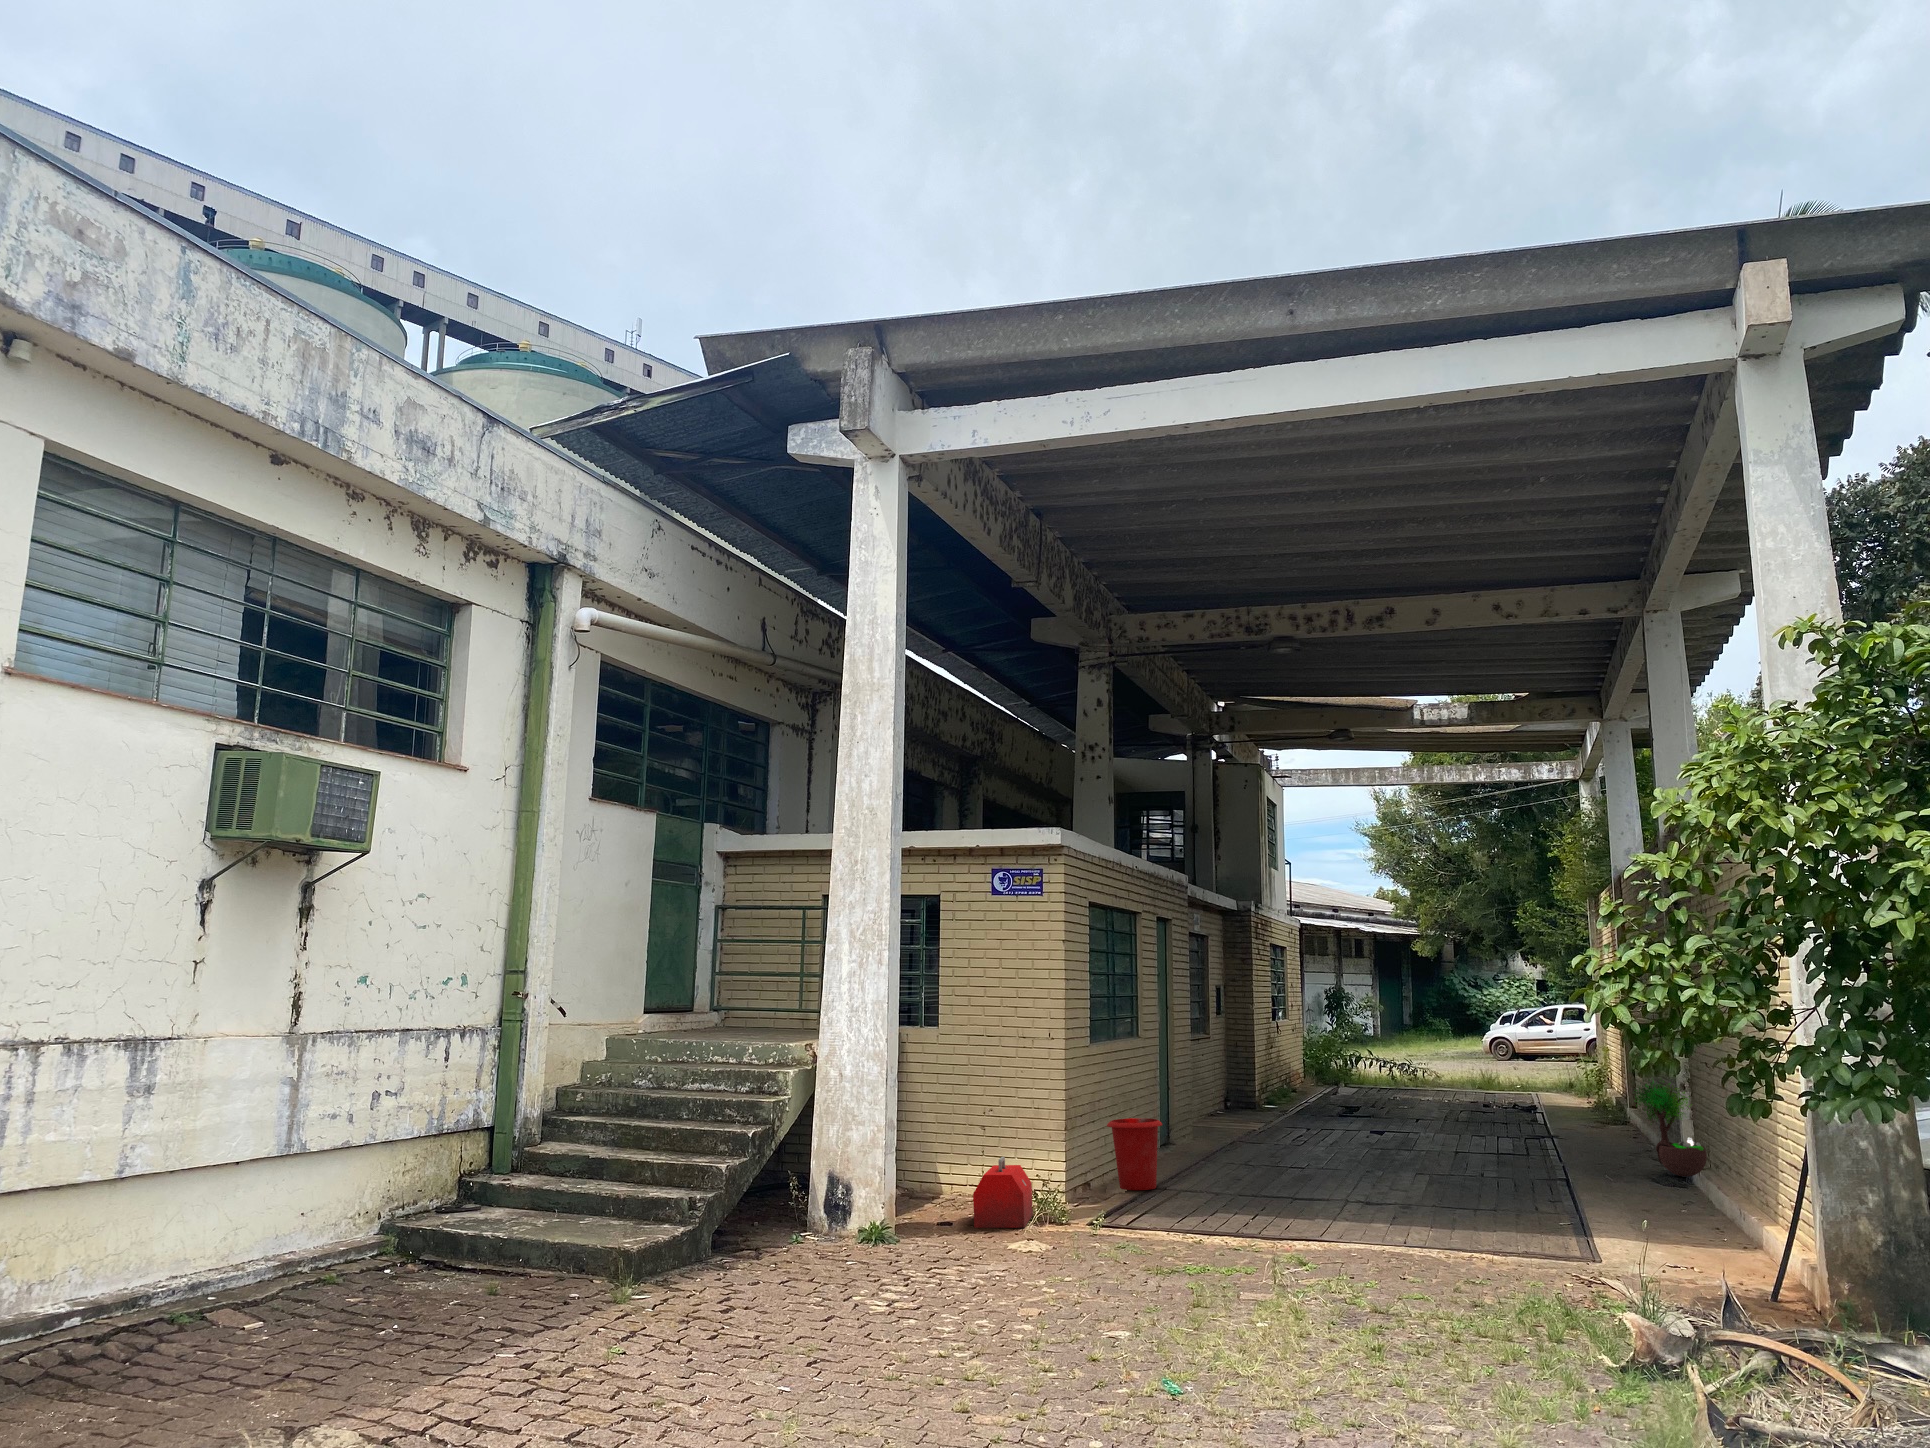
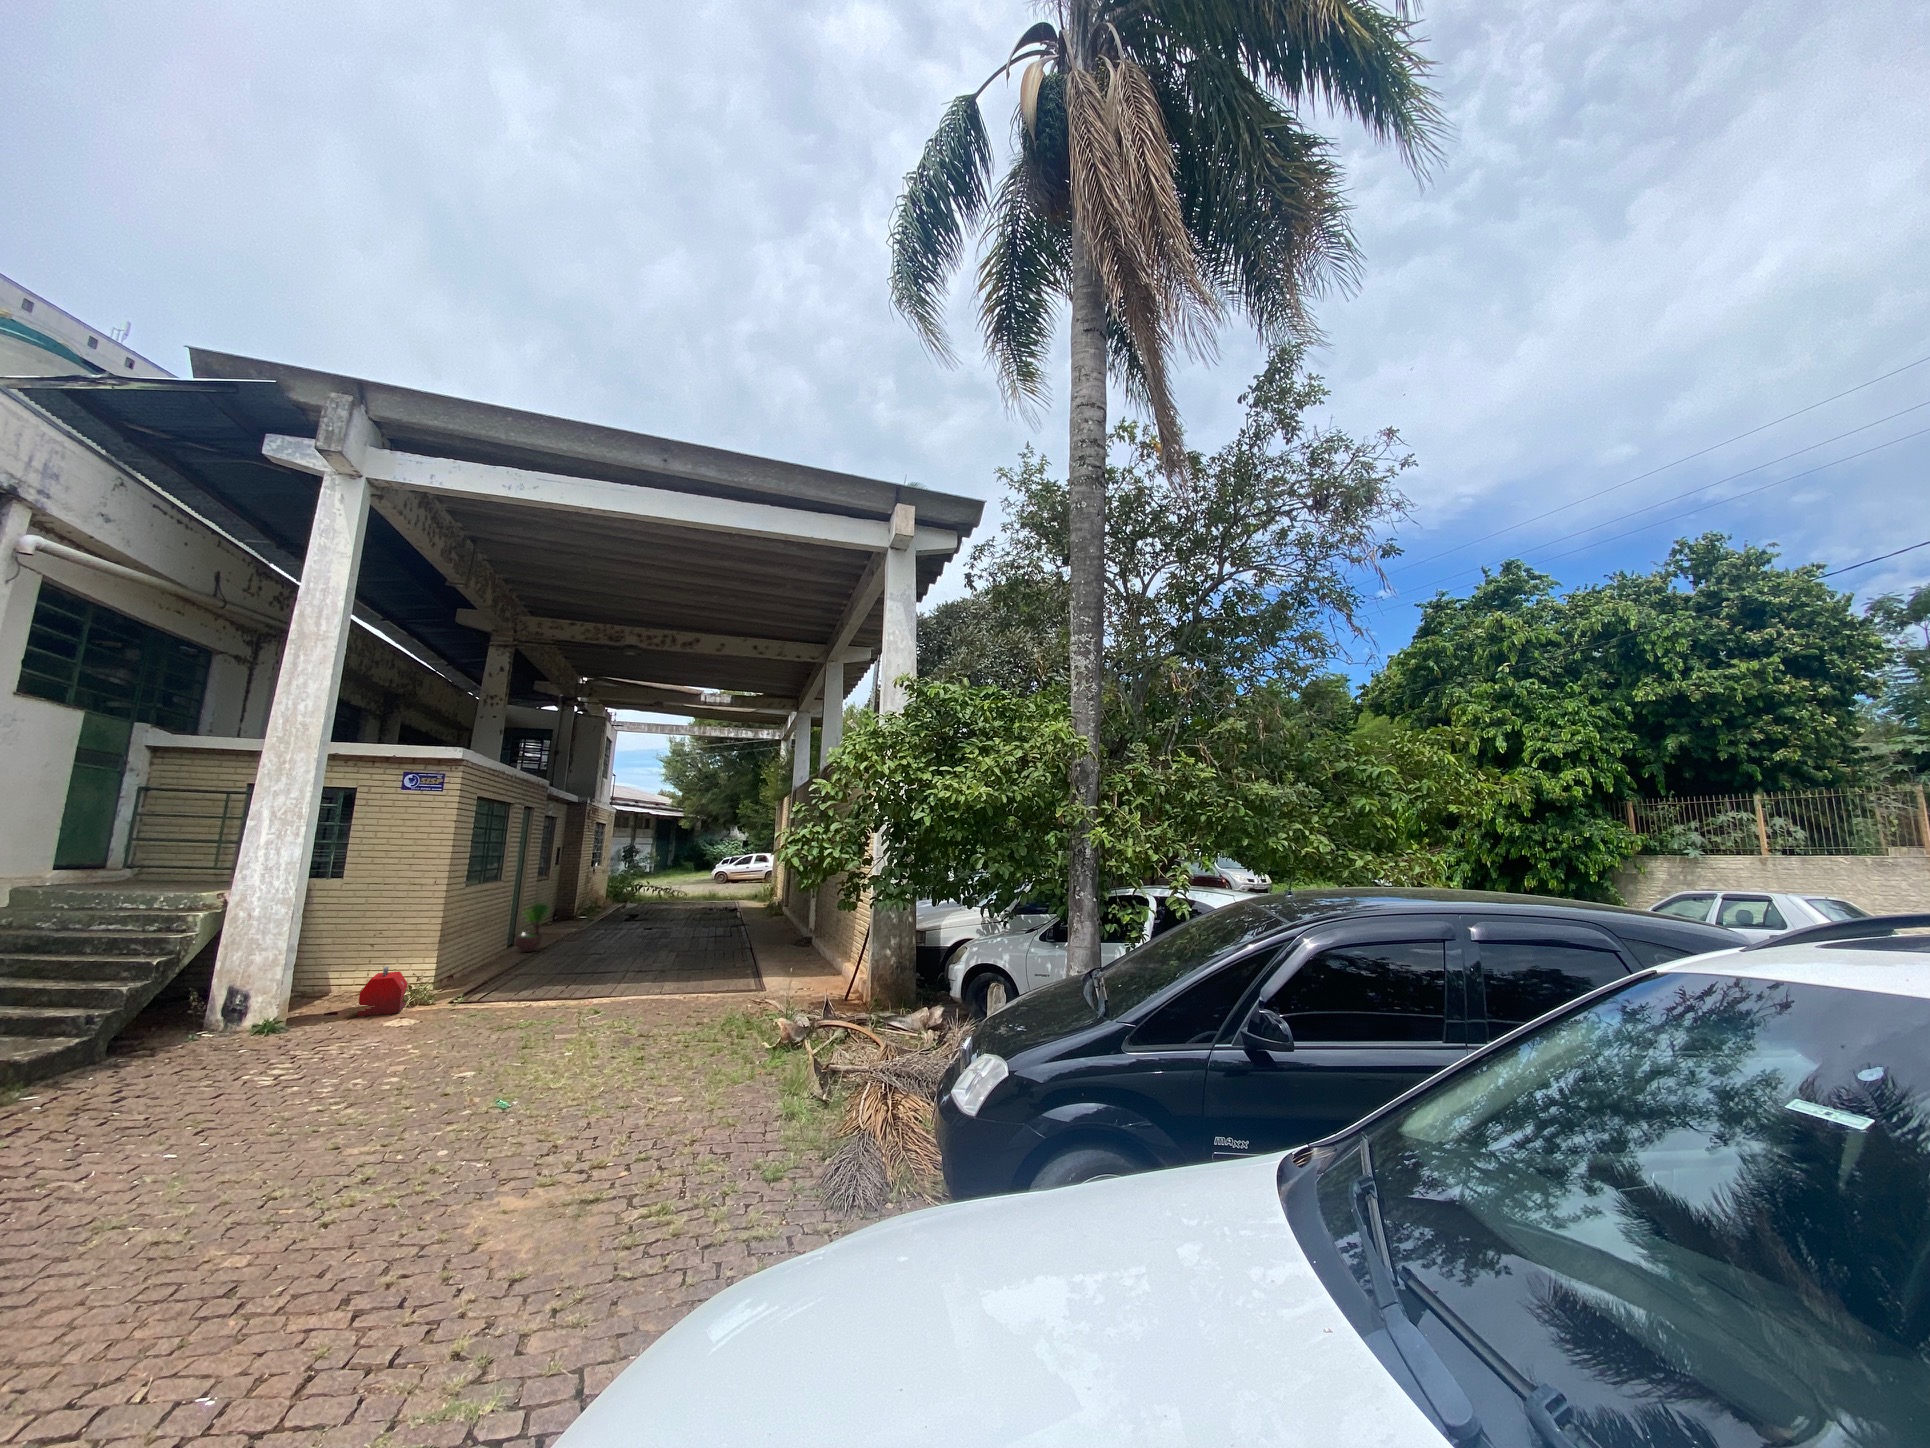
potted tree: present [1634,1078,1707,1177] -> present [515,903,549,952]
waste bin: present [1107,1118,1162,1190] -> none [468,937,510,984]

